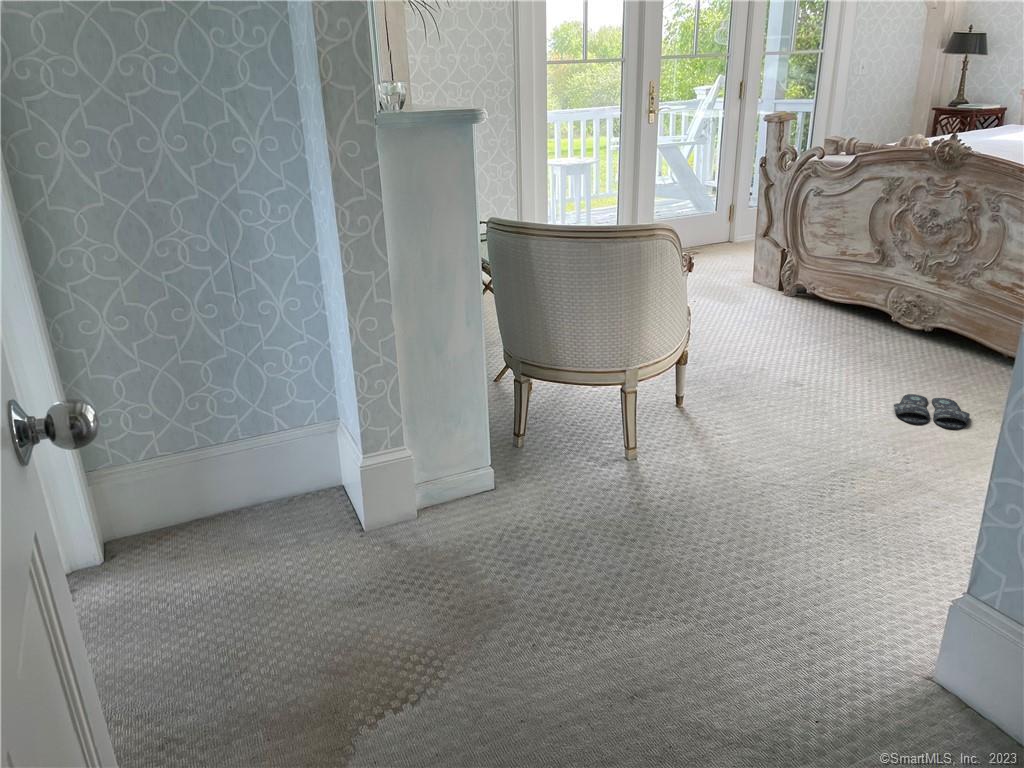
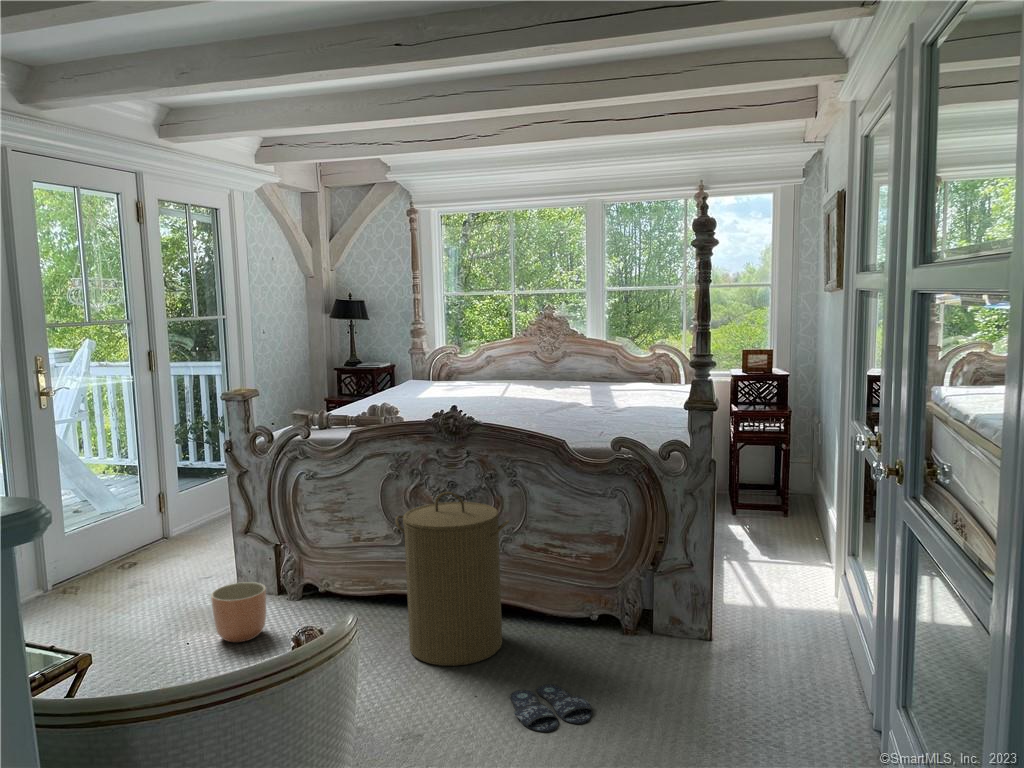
laundry hamper: none [850,215,969,370] -> present [395,492,509,666]
planter: none [717,269,759,313] -> present [211,582,266,642]

